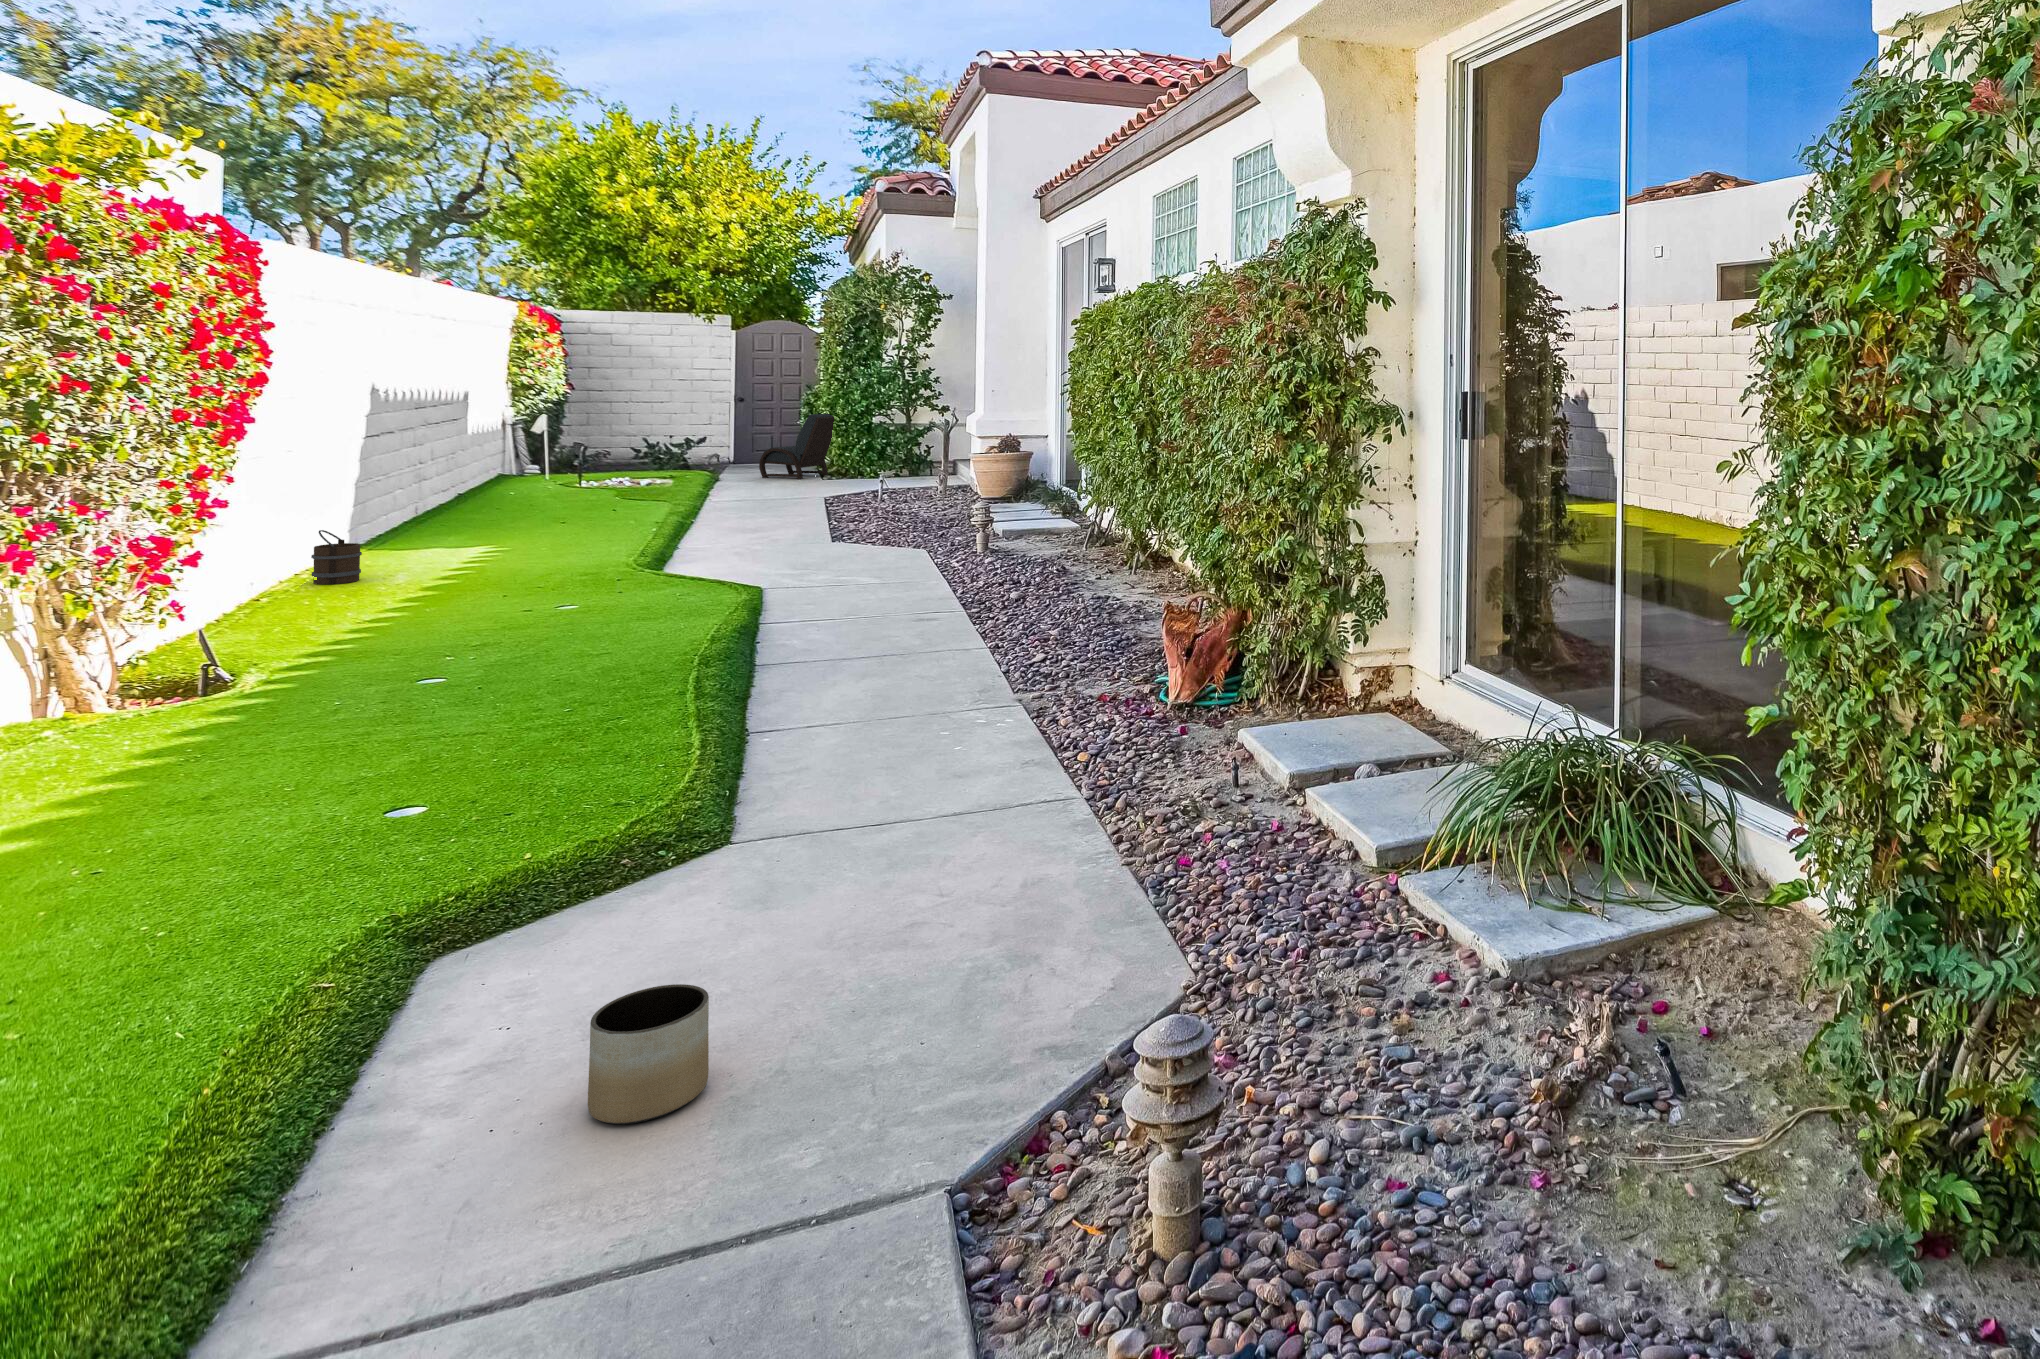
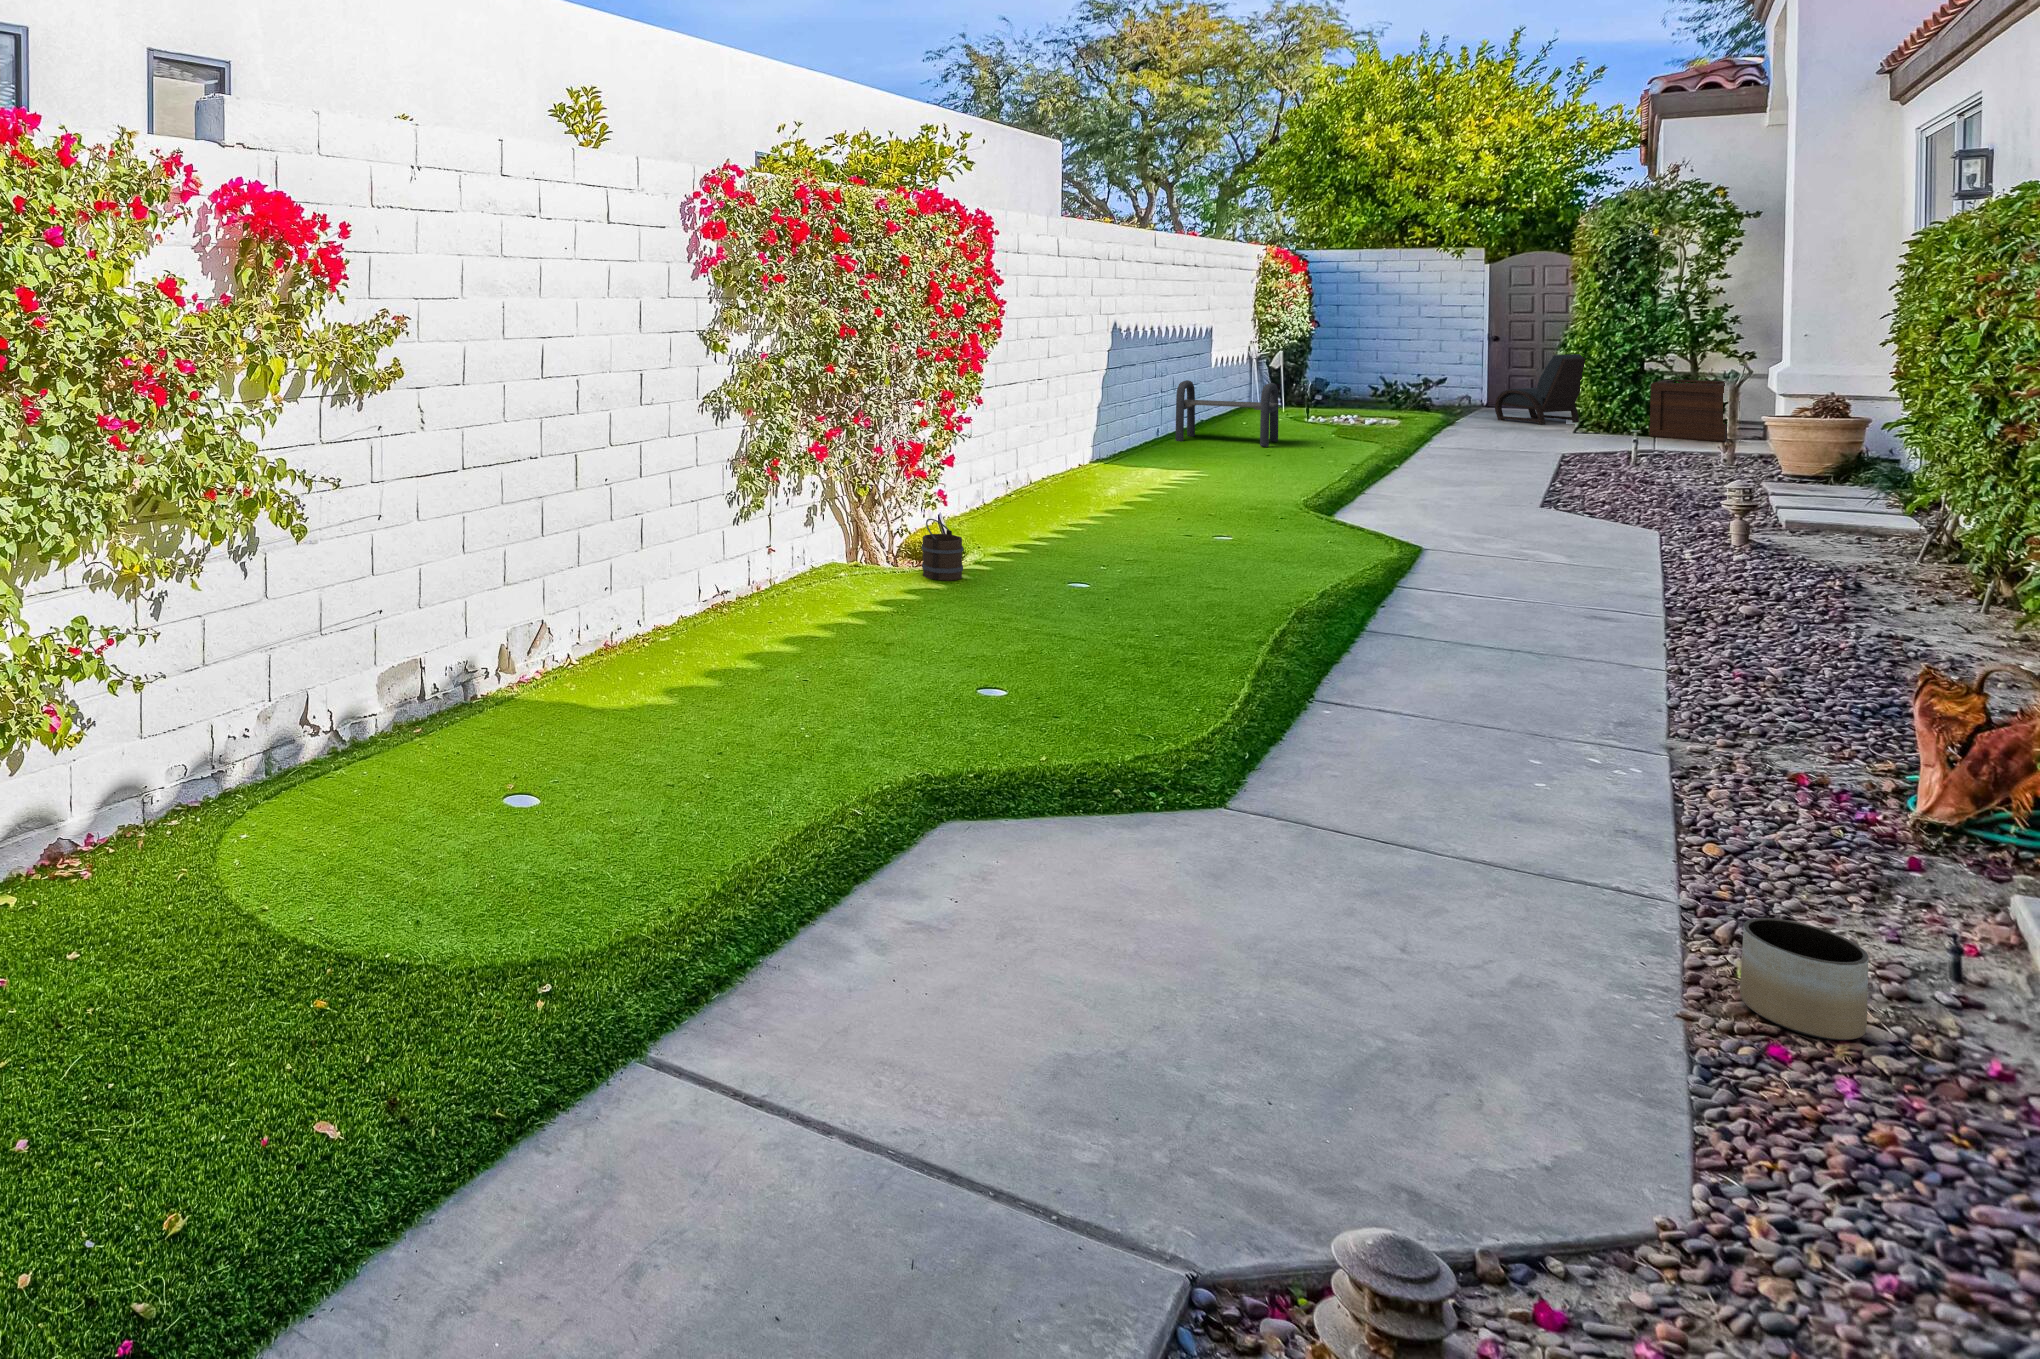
wooden crate: none [884,433,942,483] -> present [1649,379,1740,442]
bench: none [429,447,560,523] -> present [1175,380,1278,447]
bucket: present [311,530,362,584] -> present [922,519,963,581]
planter: present [588,984,709,1124] -> present [1740,918,1868,1040]

